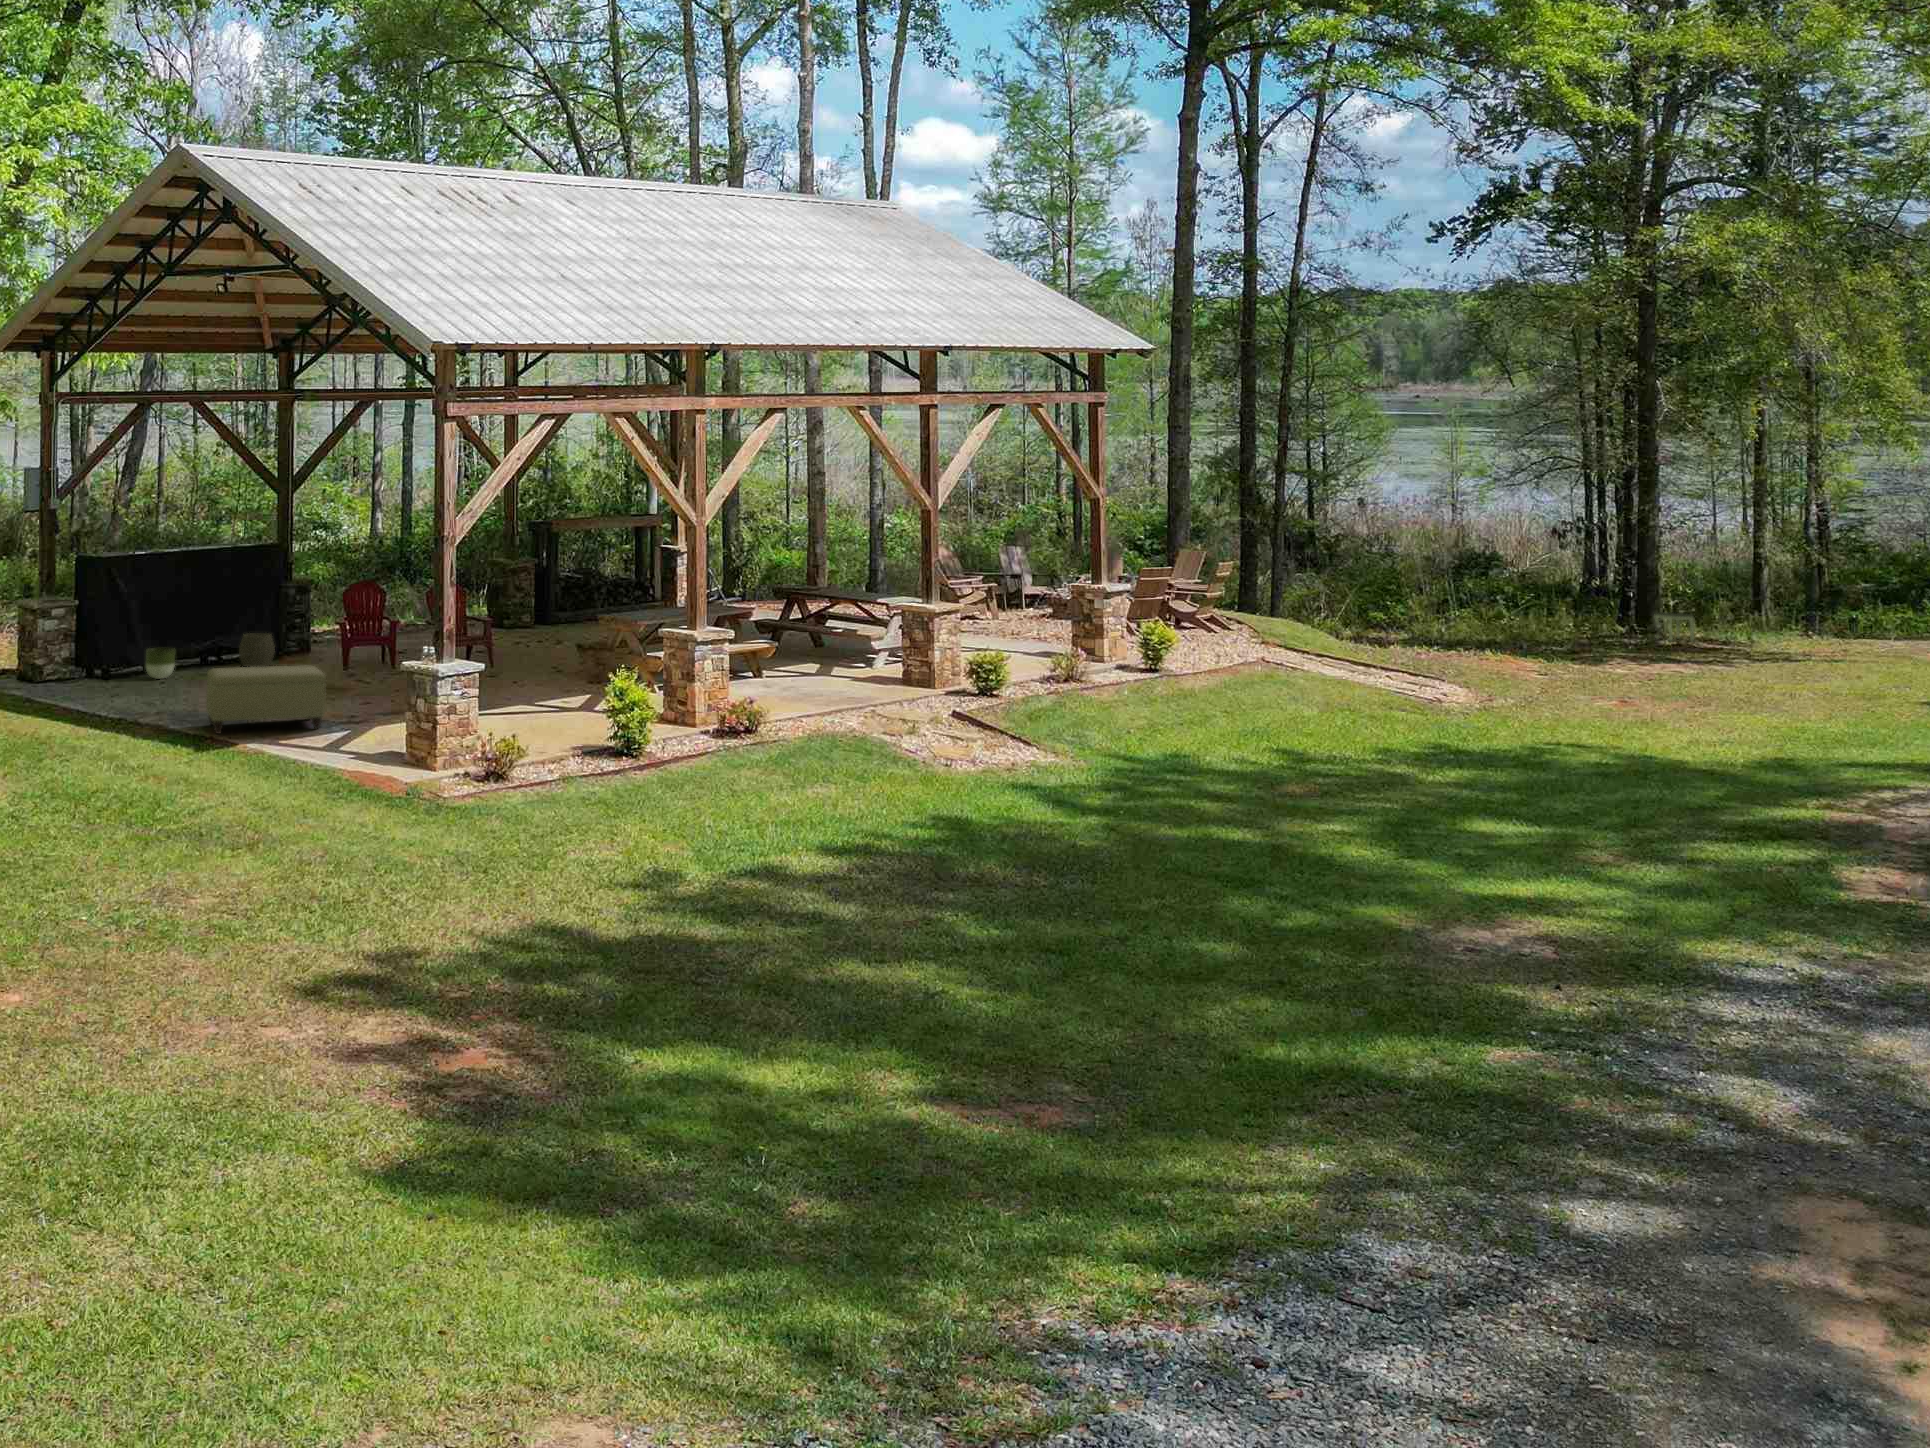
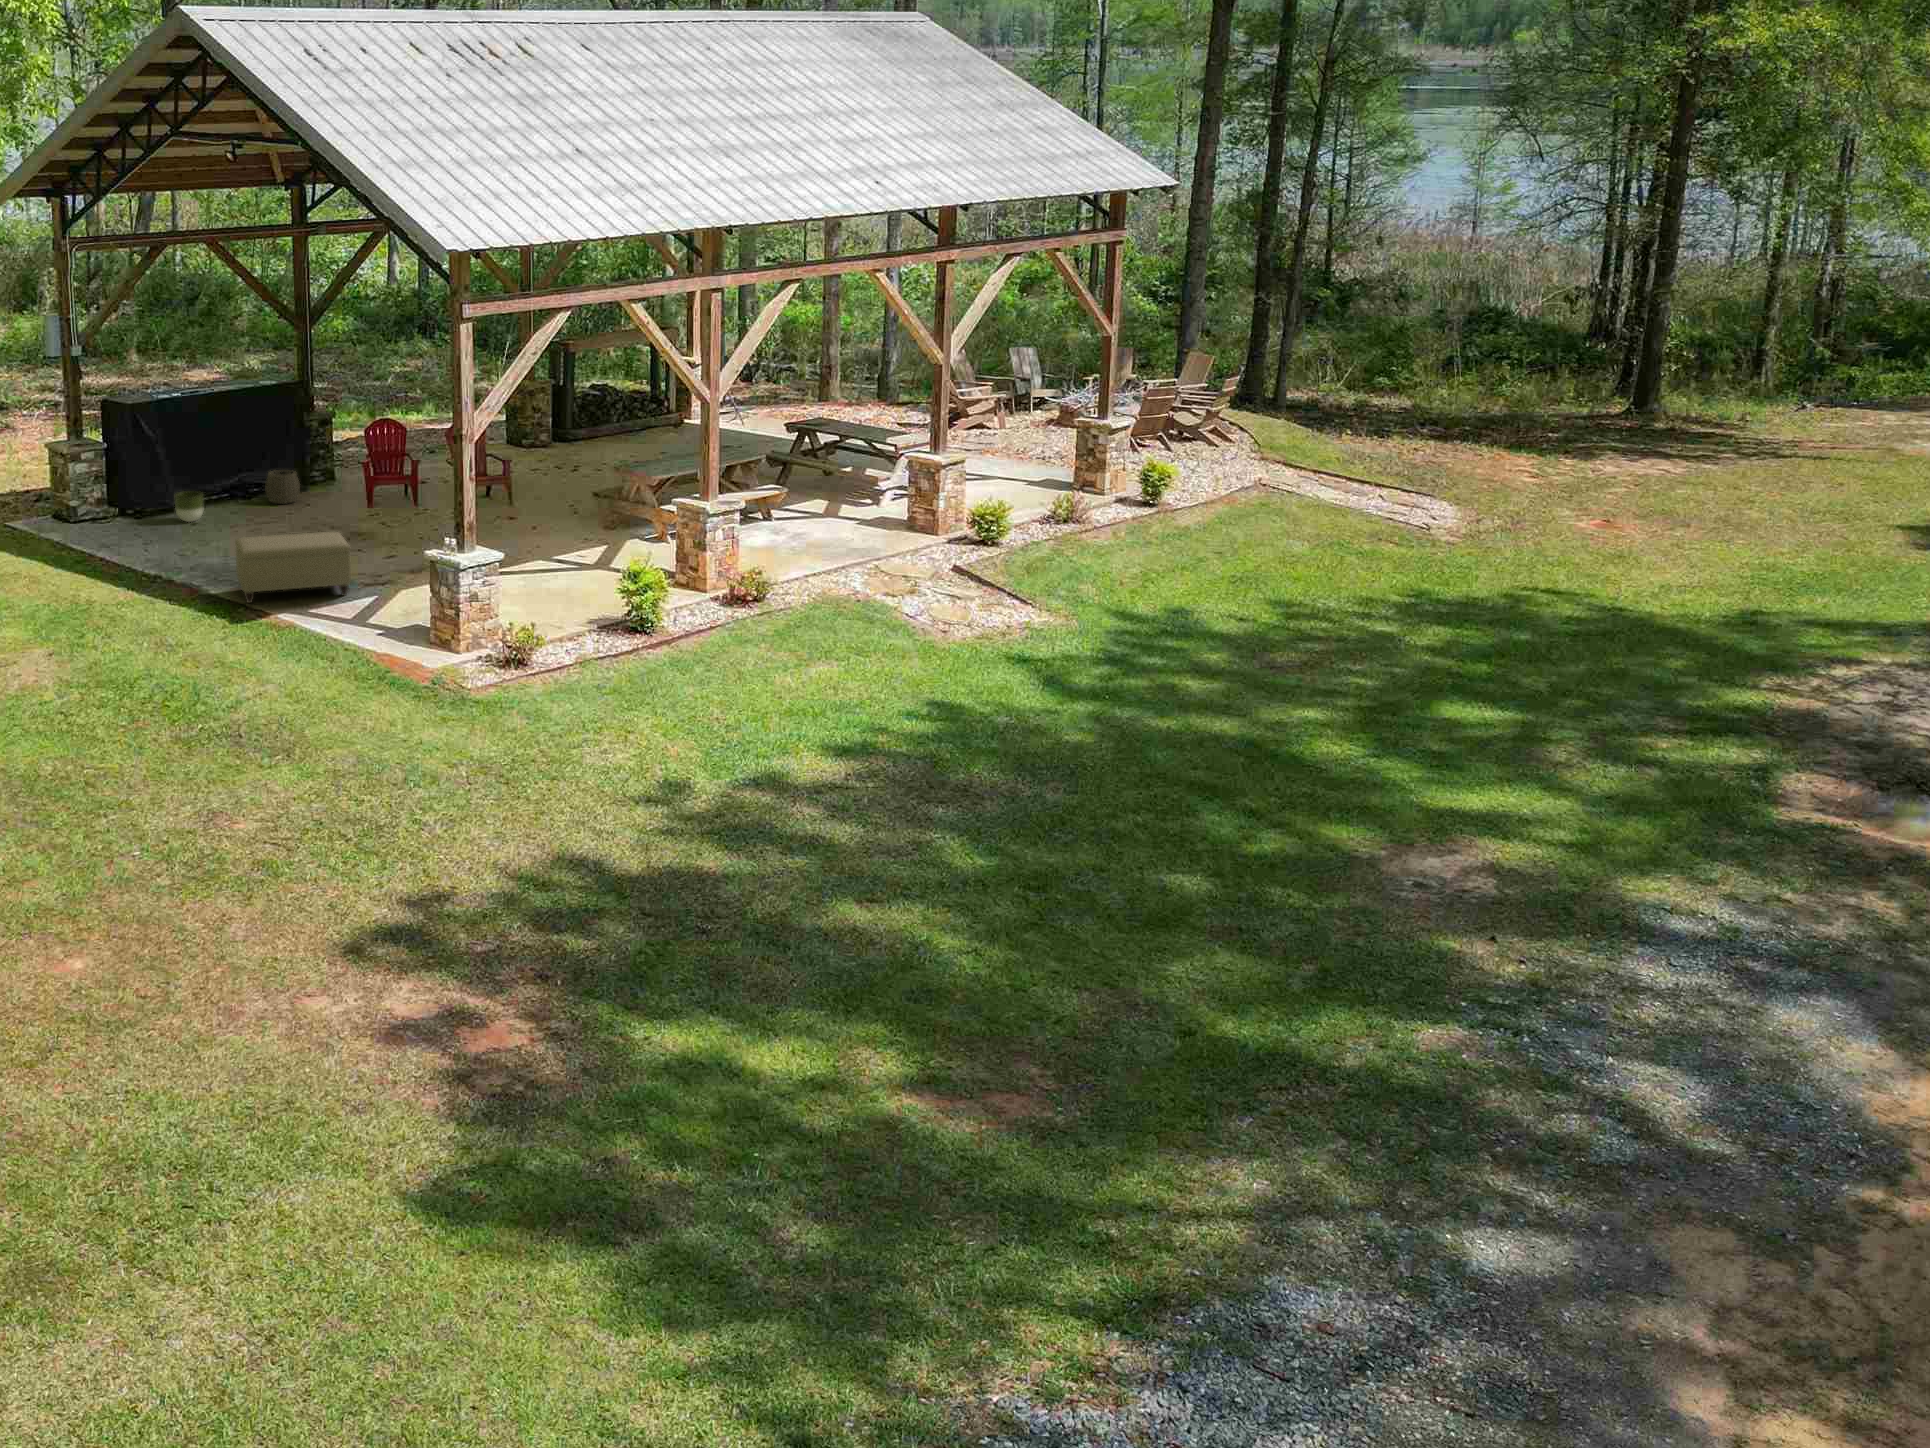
round table: present [1654,612,1694,641] -> none [1644,412,1687,442]

